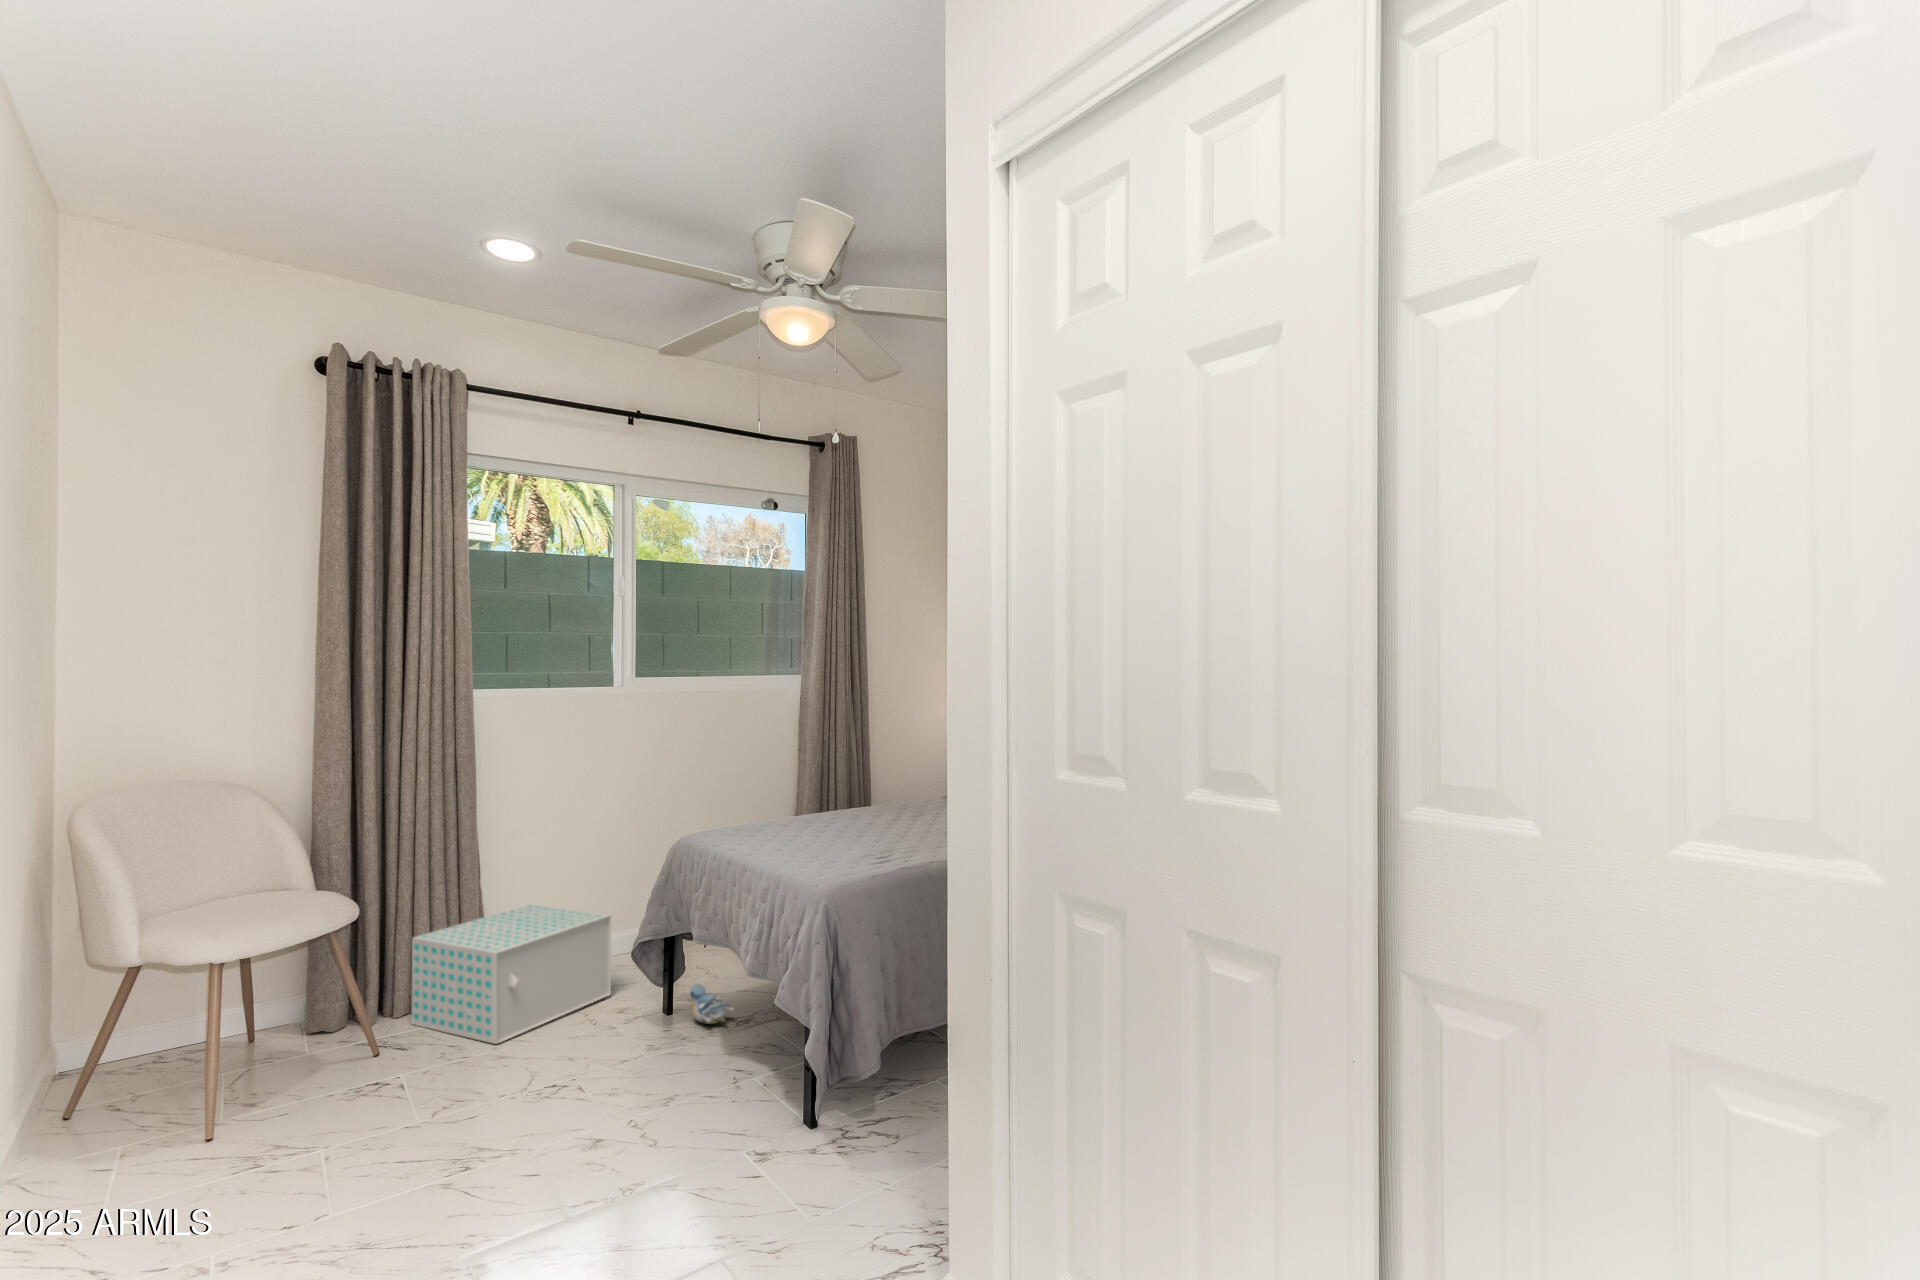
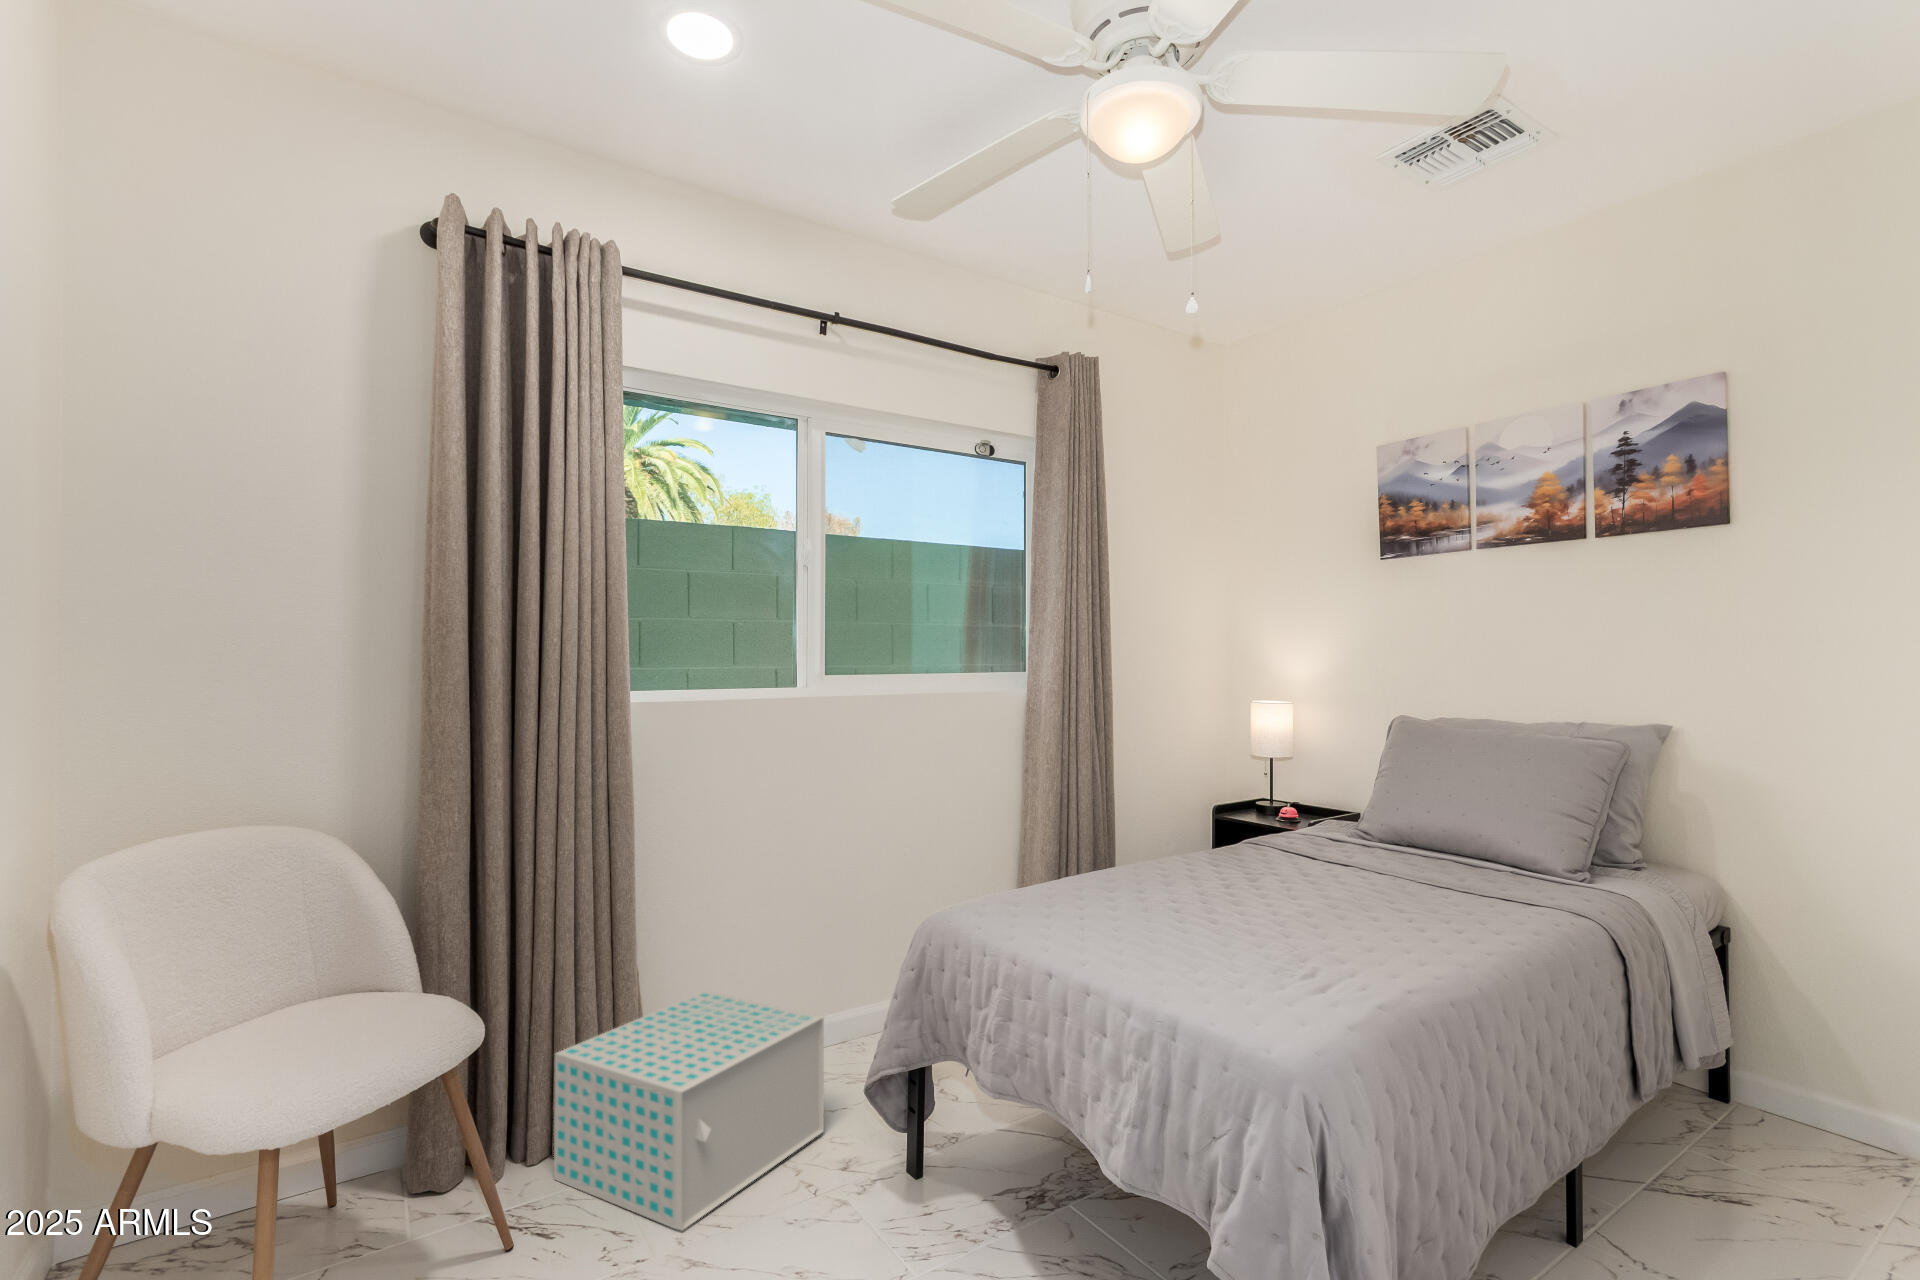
plush toy: present [690,984,734,1024] -> none [953,1135,1021,1204]

